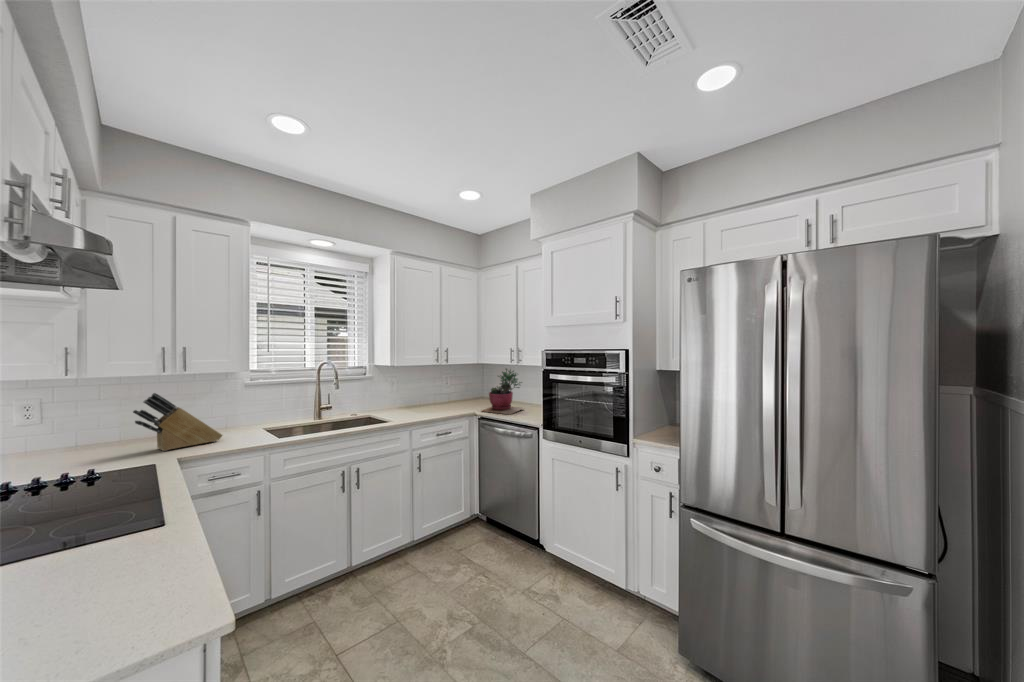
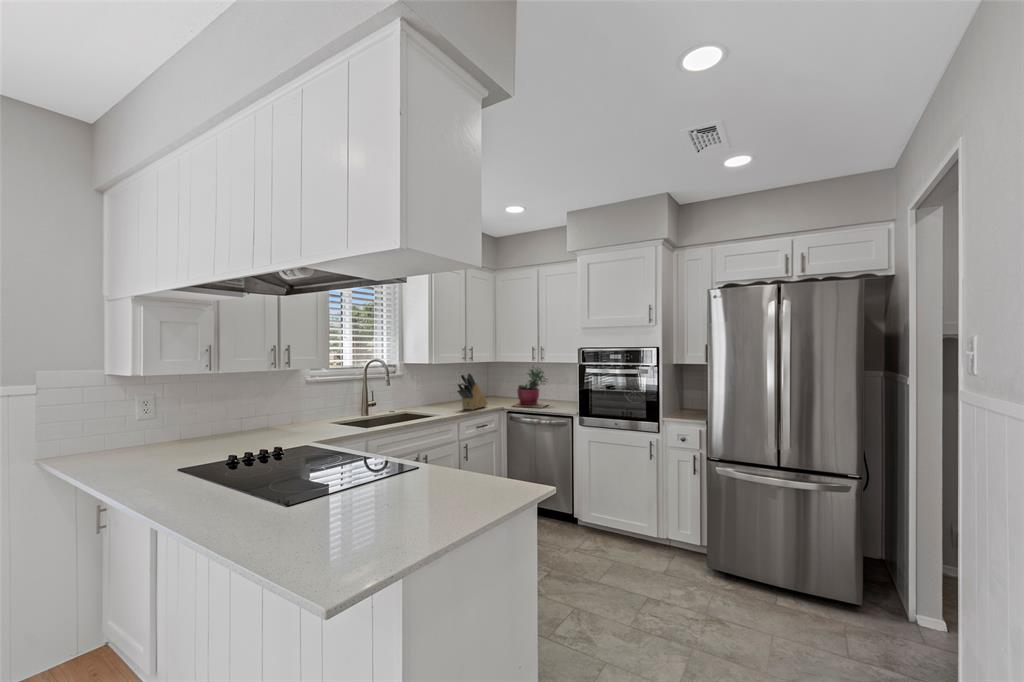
knife block: present [133,393,222,451] -> present [457,373,487,410]

